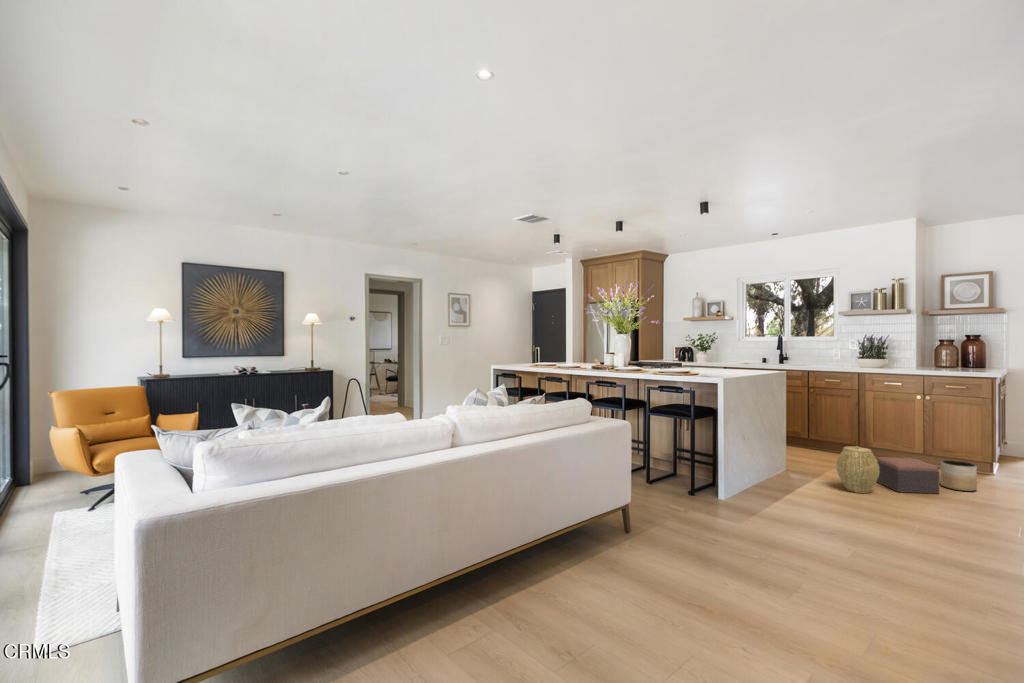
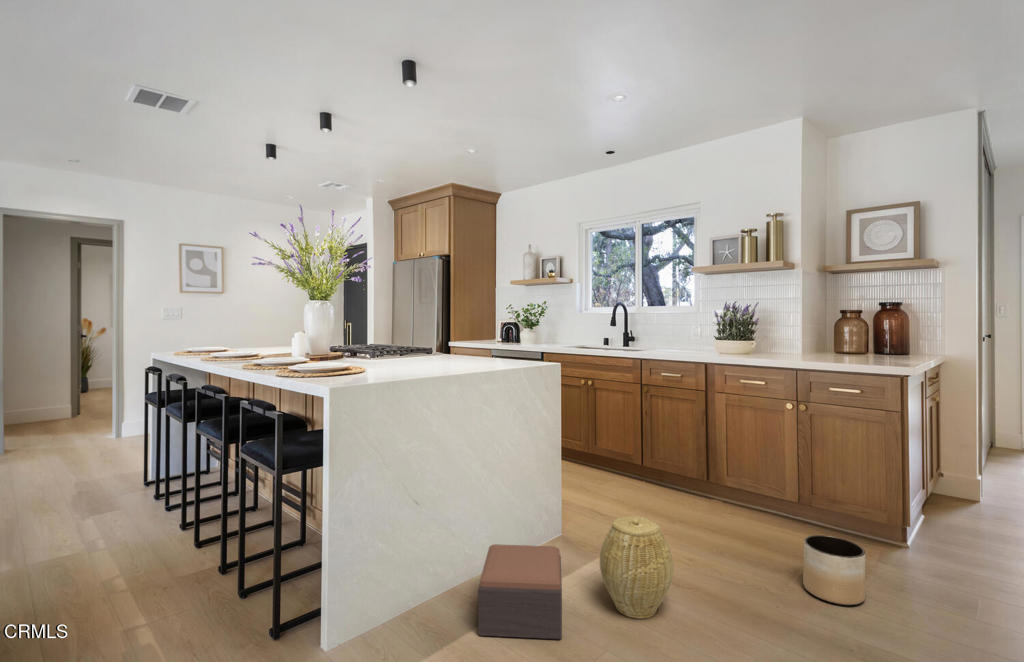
footstool: present [877,457,939,494] -> present [478,544,562,639]

